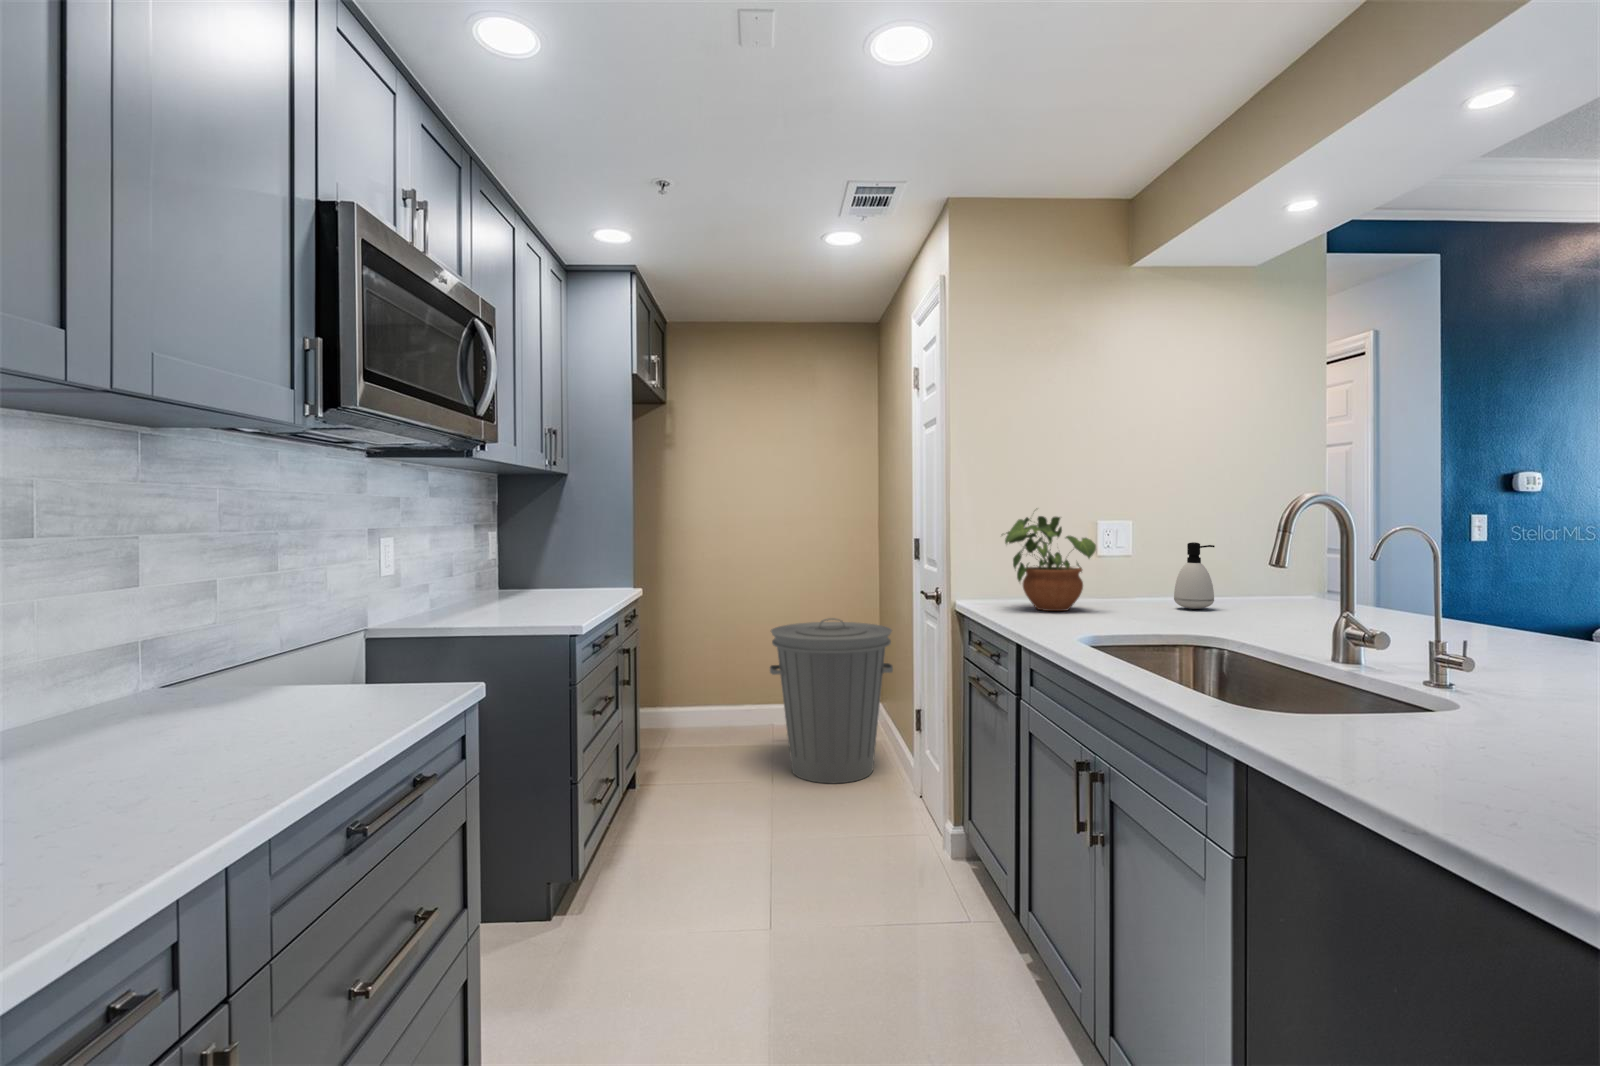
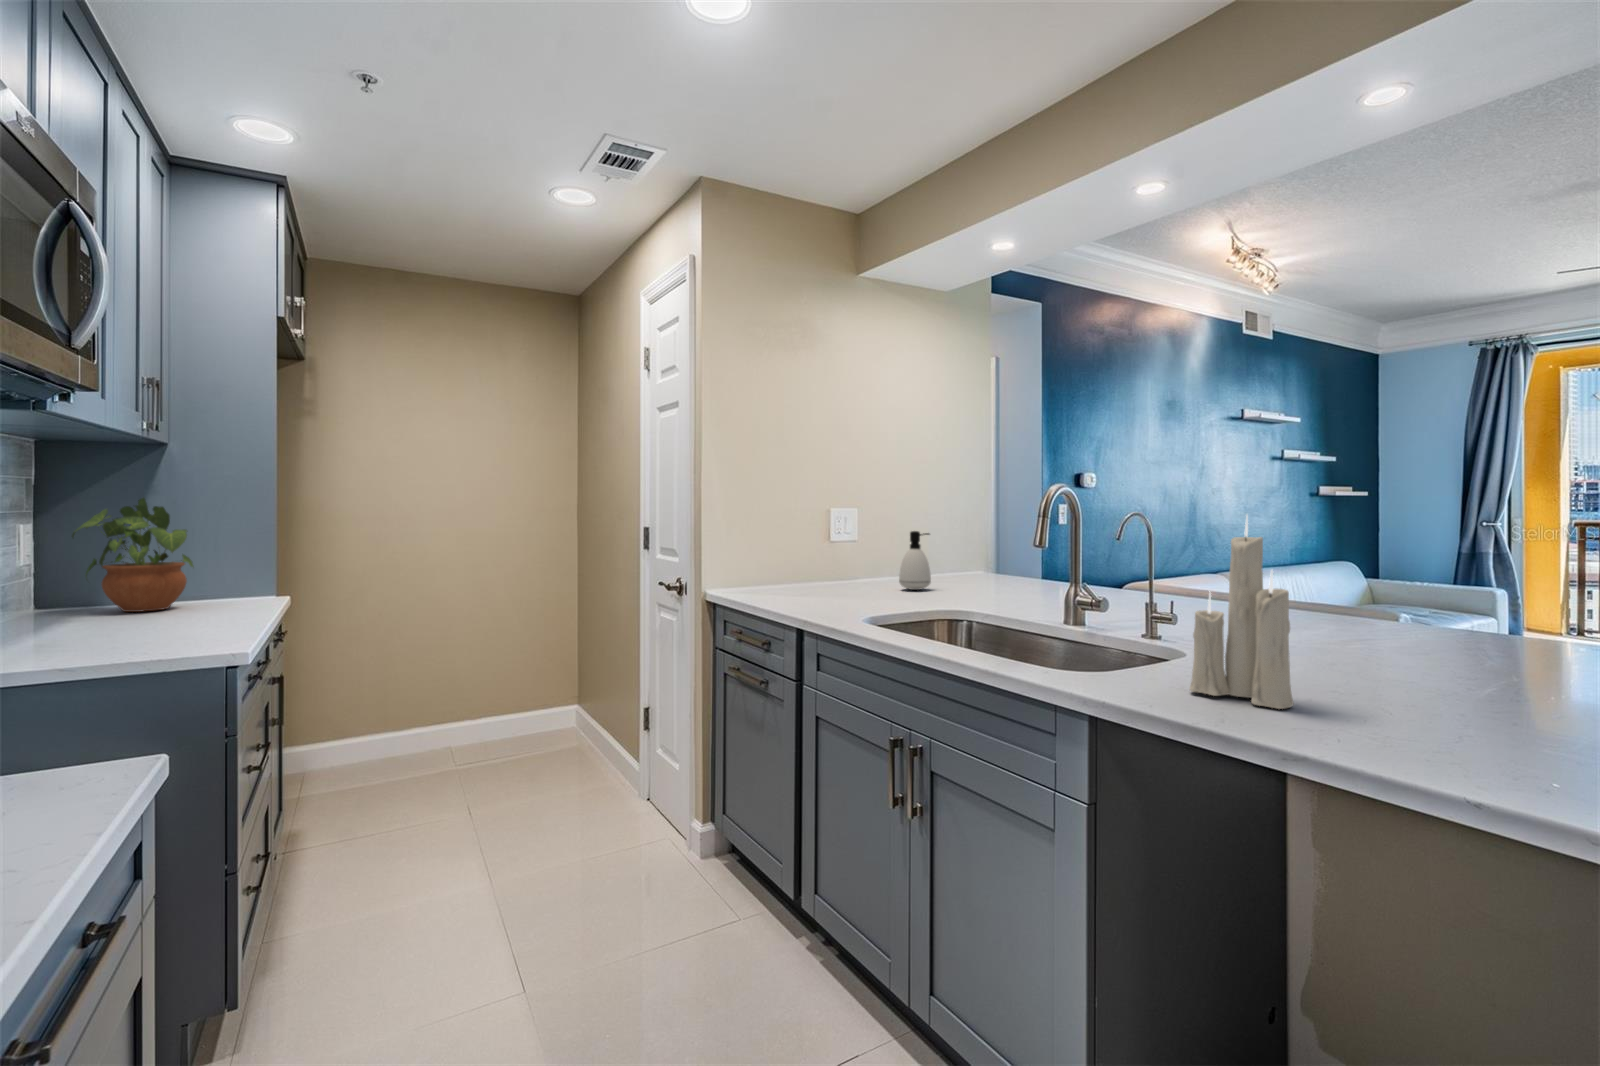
candle: none [1363,515,1500,785] -> present [1190,516,1294,709]
potted plant: present [1005,516,1096,611] -> present [72,498,193,612]
trash can: present [770,618,893,783] -> none [462,619,606,805]

